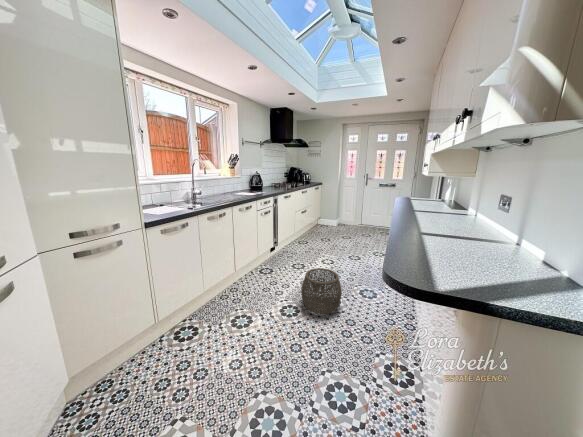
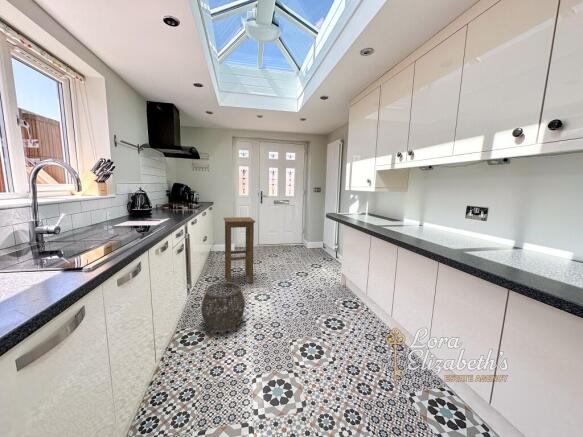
stool: none [338,205,372,276] -> present [224,217,255,284]

